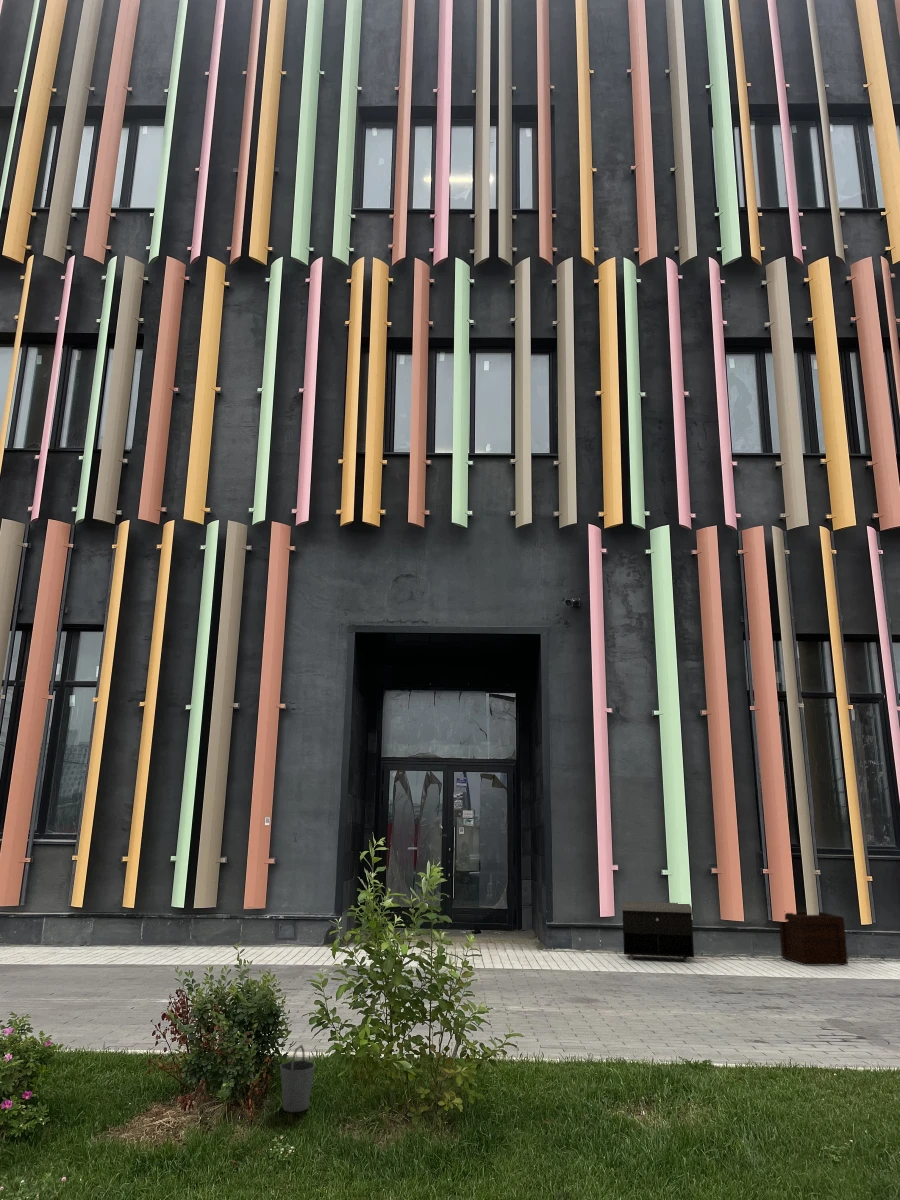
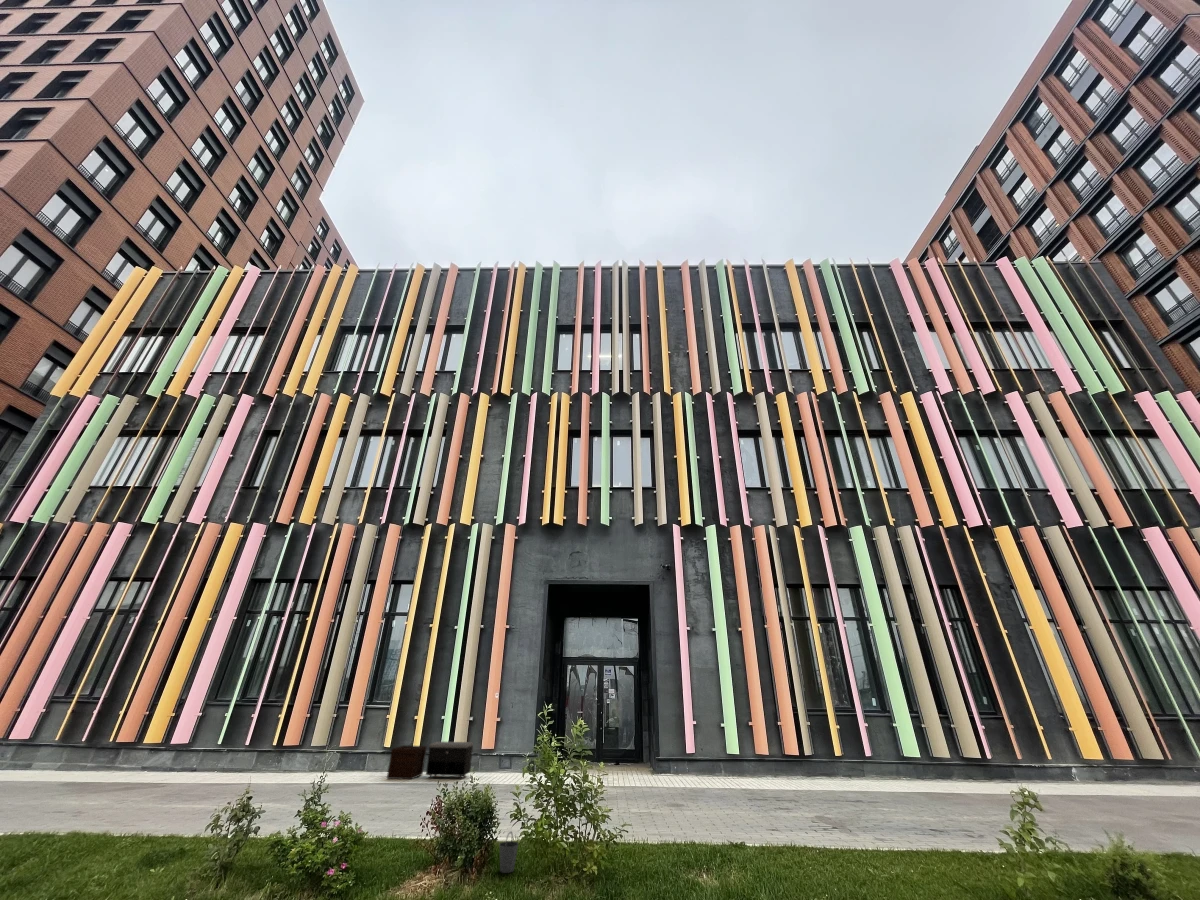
storage bench: present [622,901,694,962] -> present [426,742,473,779]
wooden crate: present [779,911,848,966] -> present [387,745,426,779]

